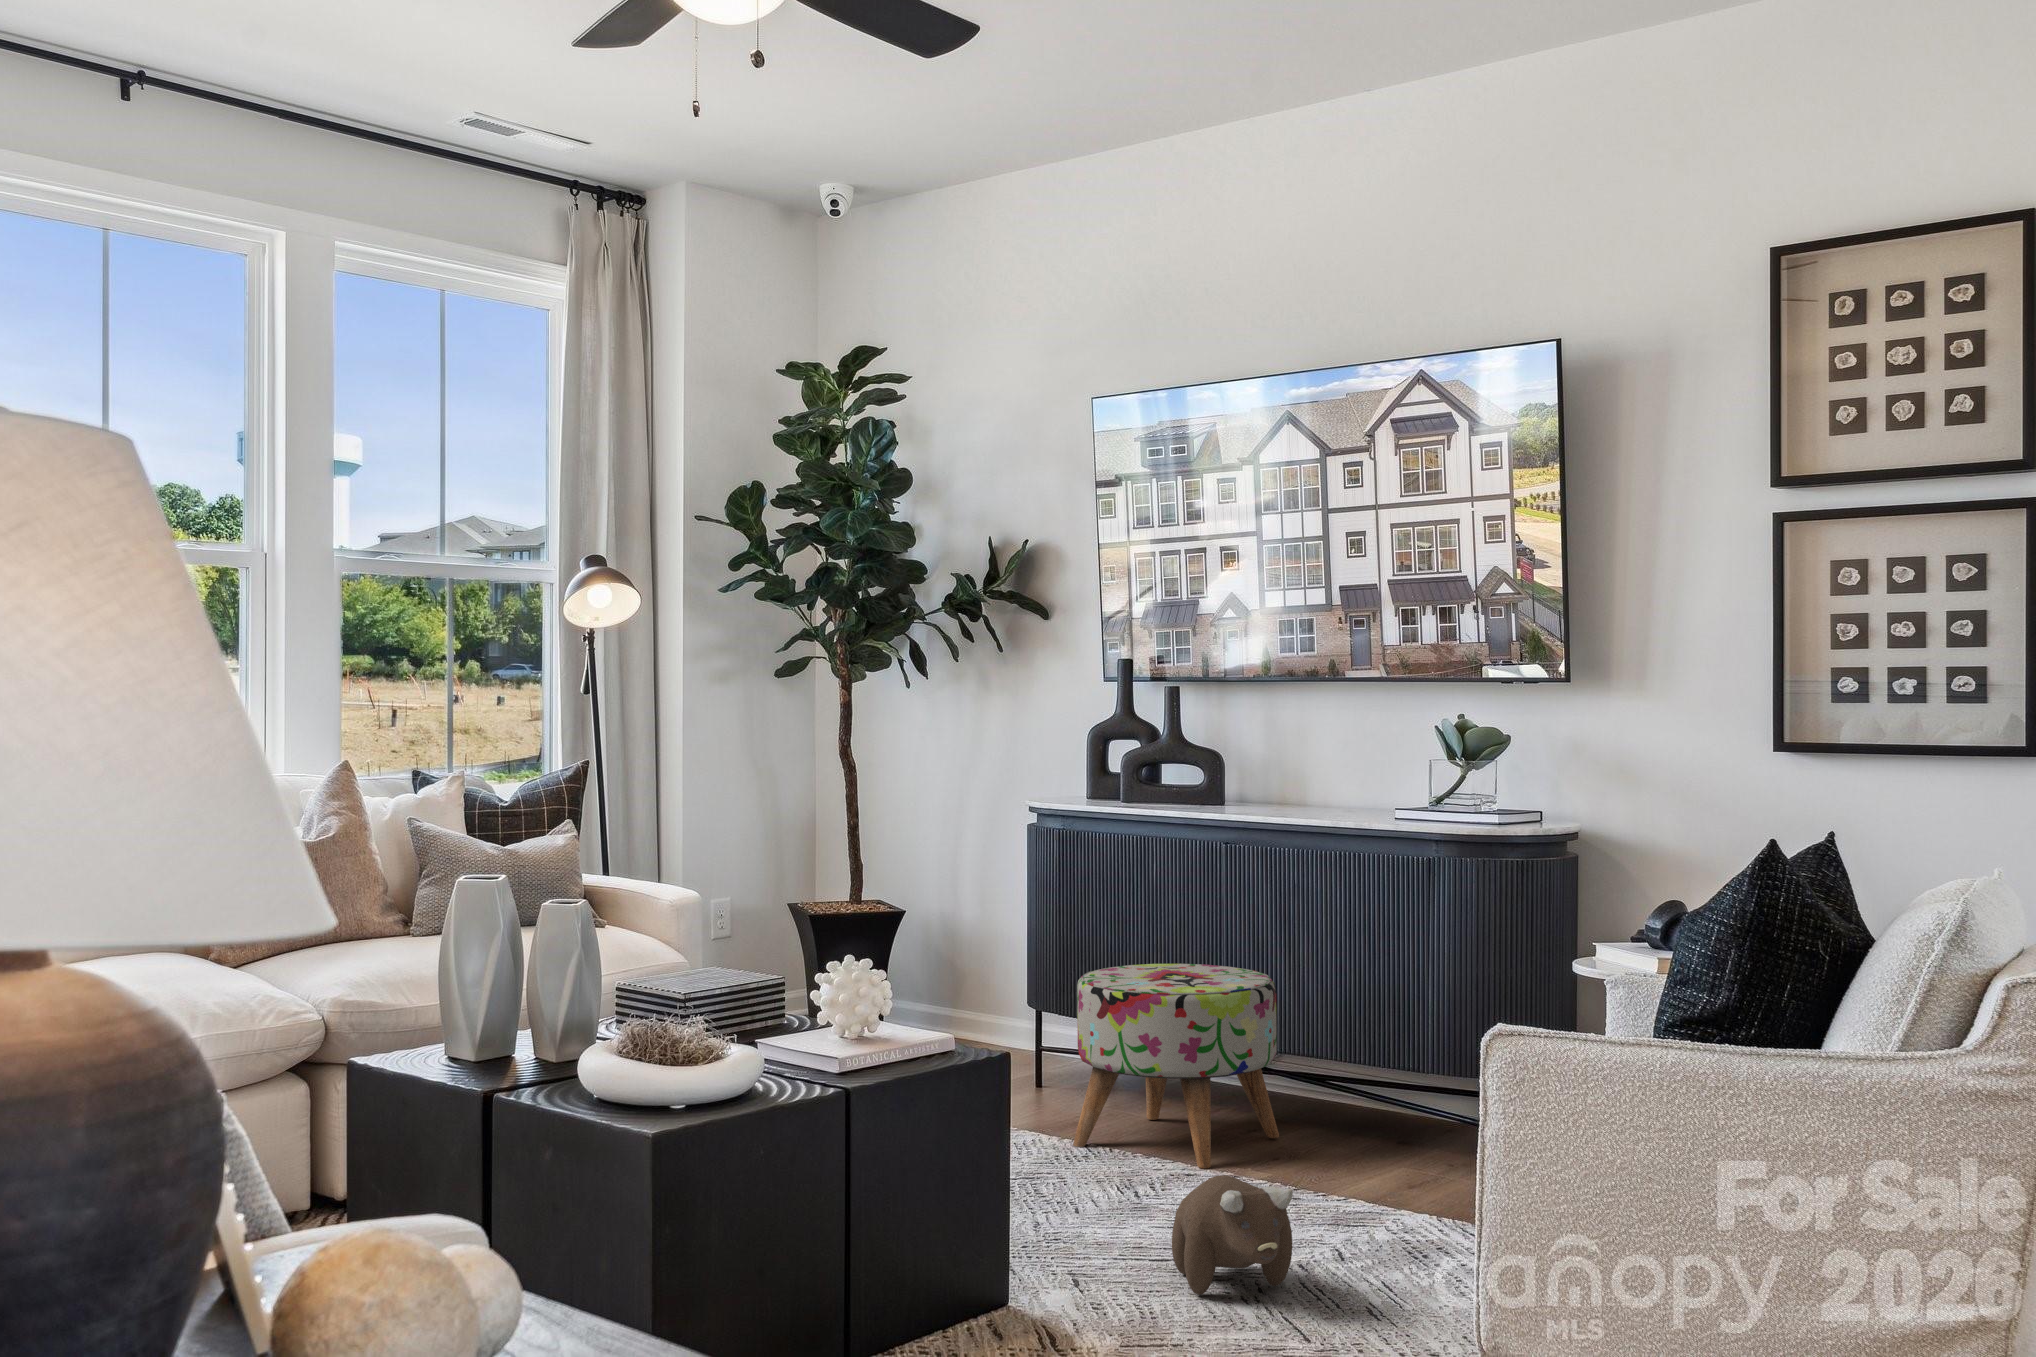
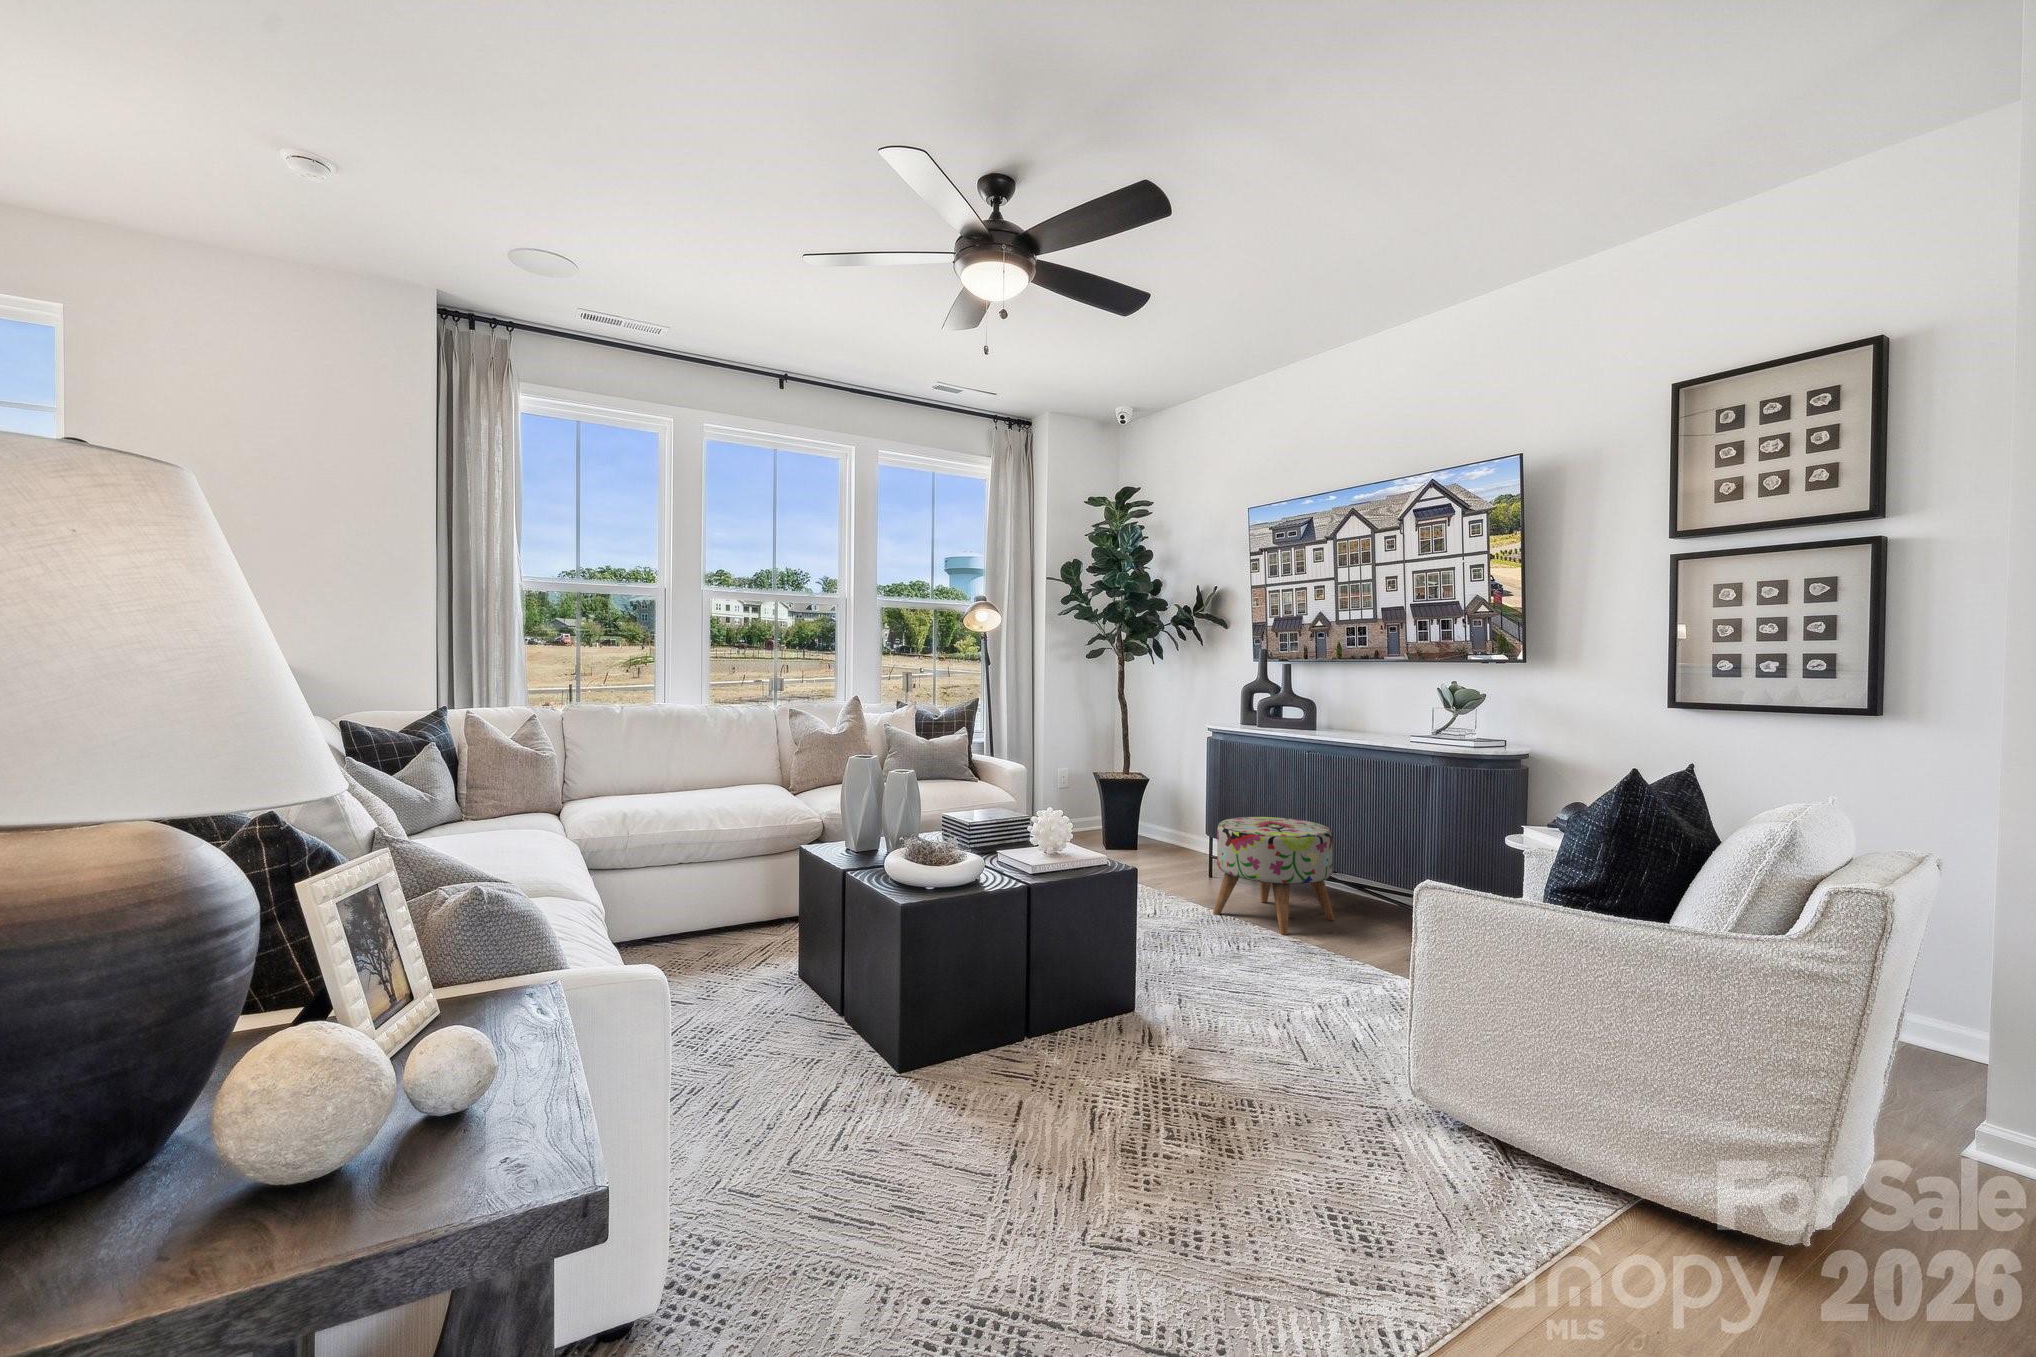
plush toy: present [1172,1175,1293,1295] -> none [1241,947,1312,1016]

